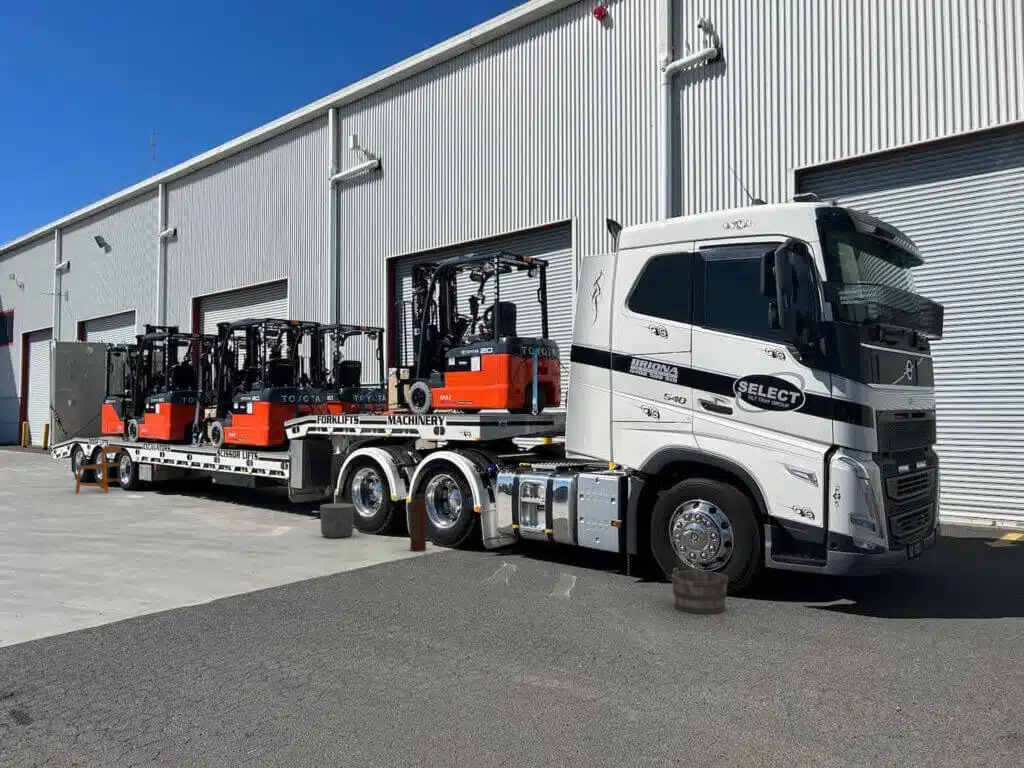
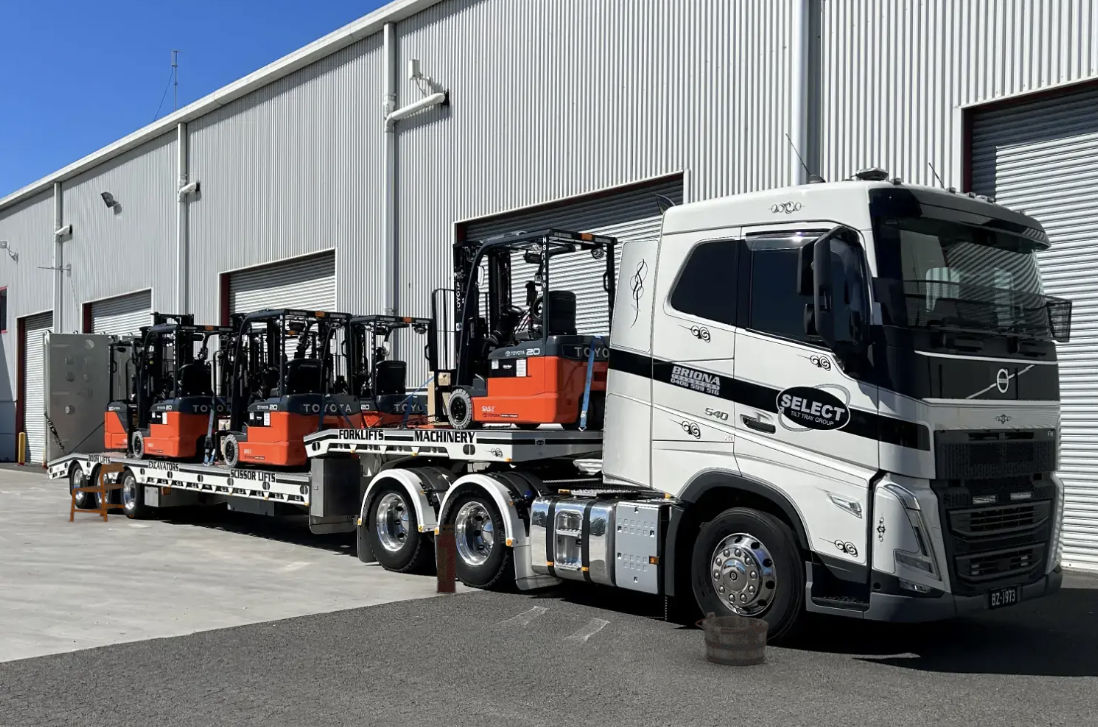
planter: present [320,503,355,538] -> none [338,536,380,577]

